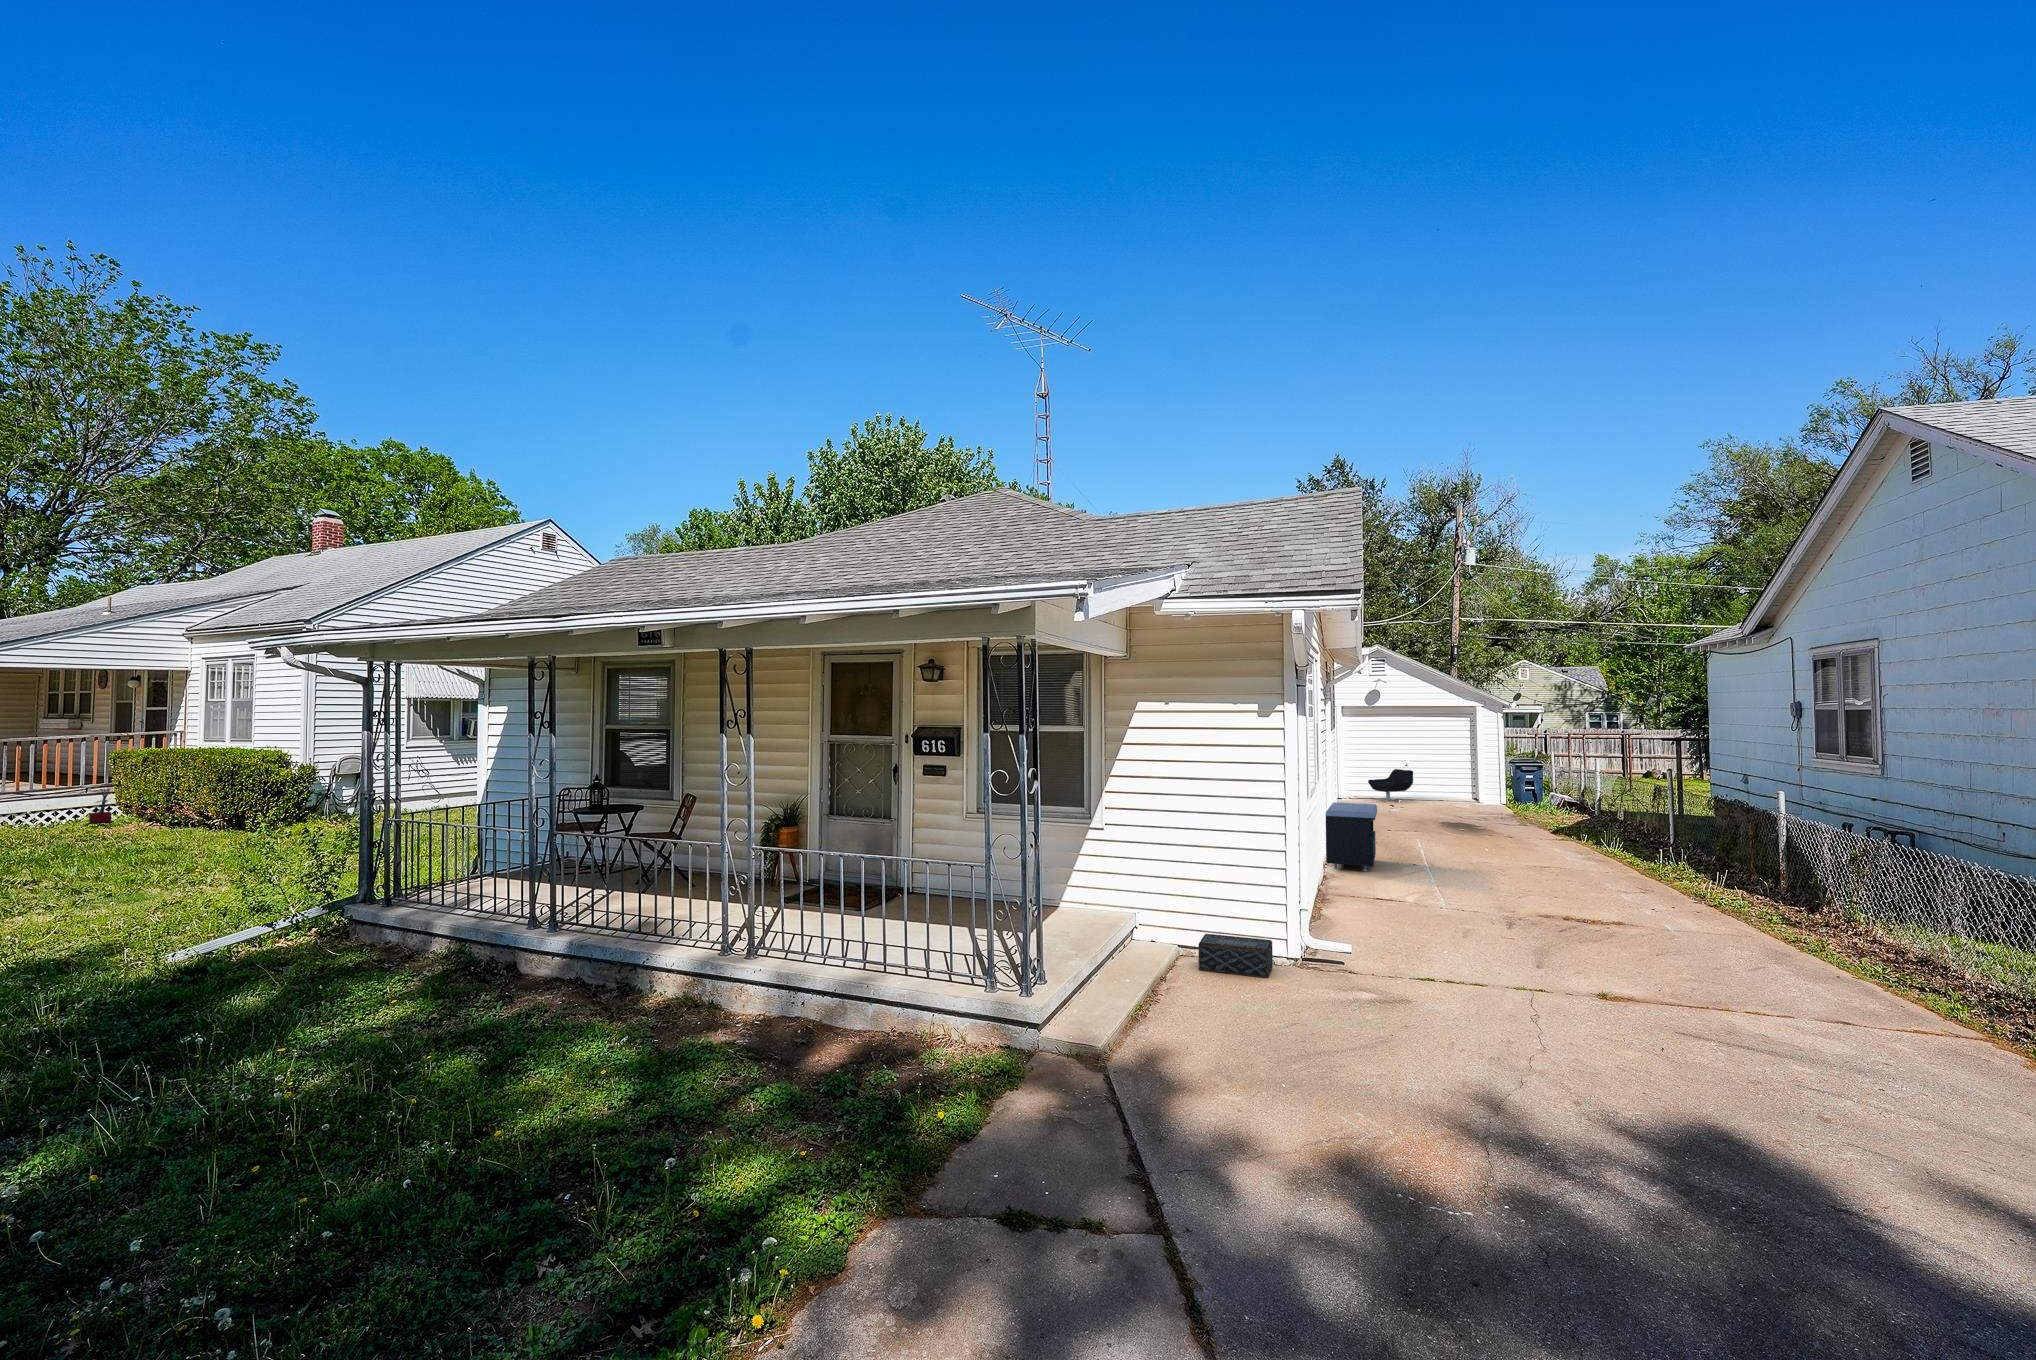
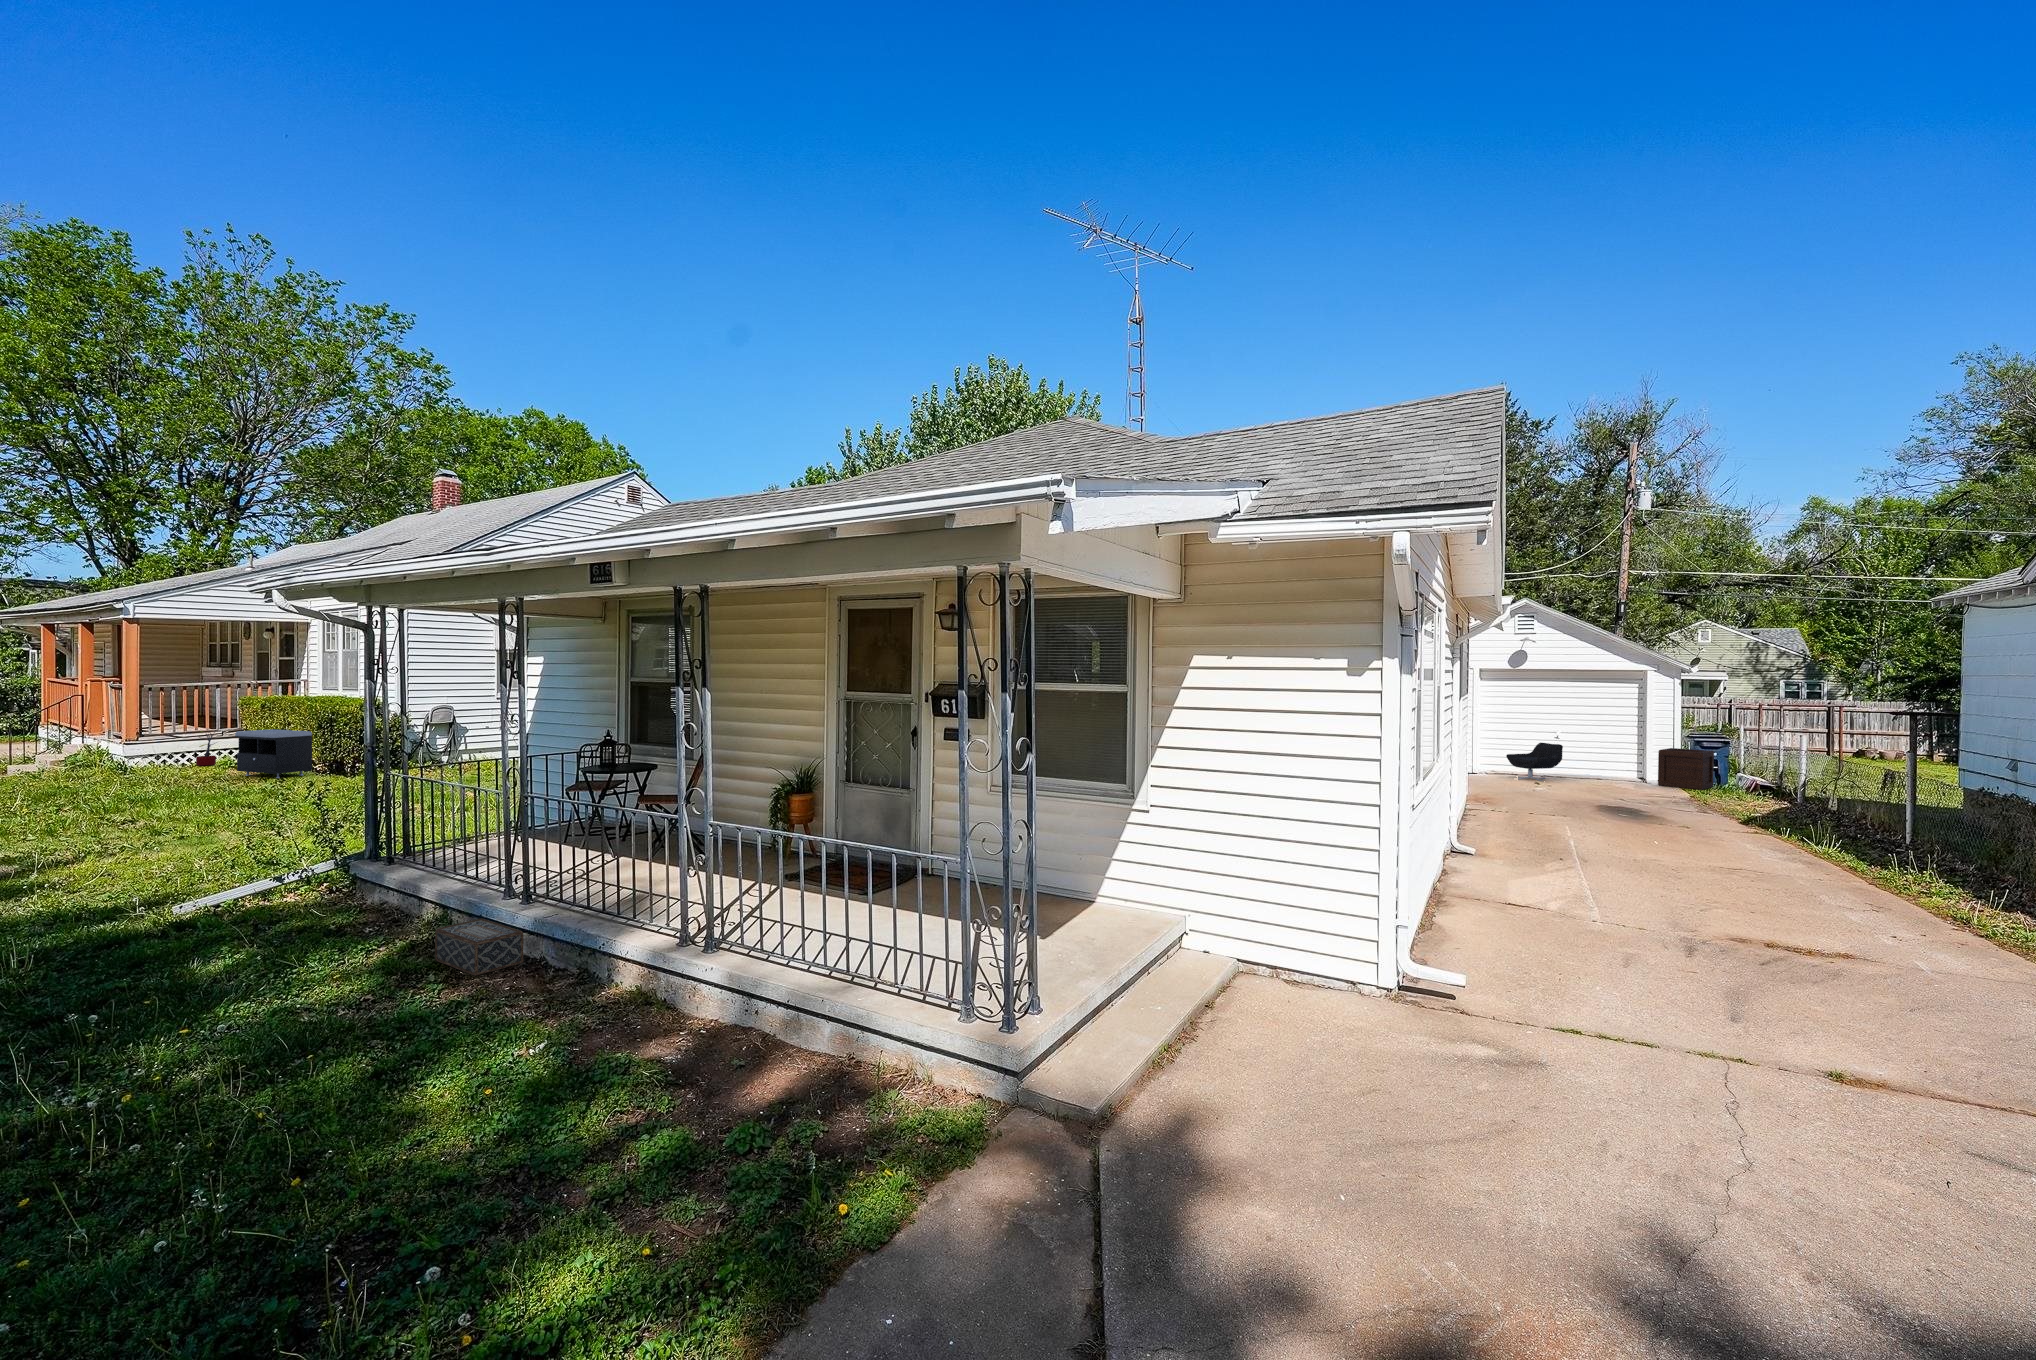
wooden crate: none [1489,771,1532,806] -> present [1658,748,1714,790]
storage bench: present [1326,802,1377,871] -> present [235,729,312,778]
woven basket: present [1198,934,1273,978] -> present [435,918,523,976]

